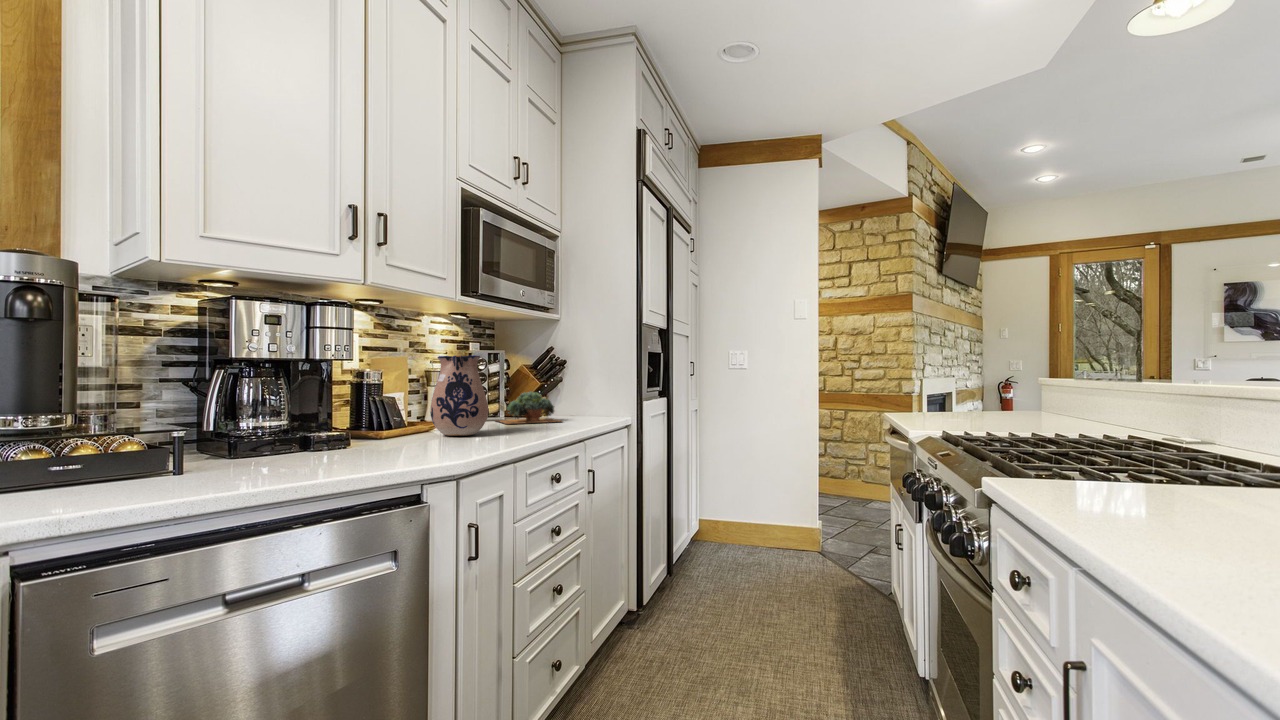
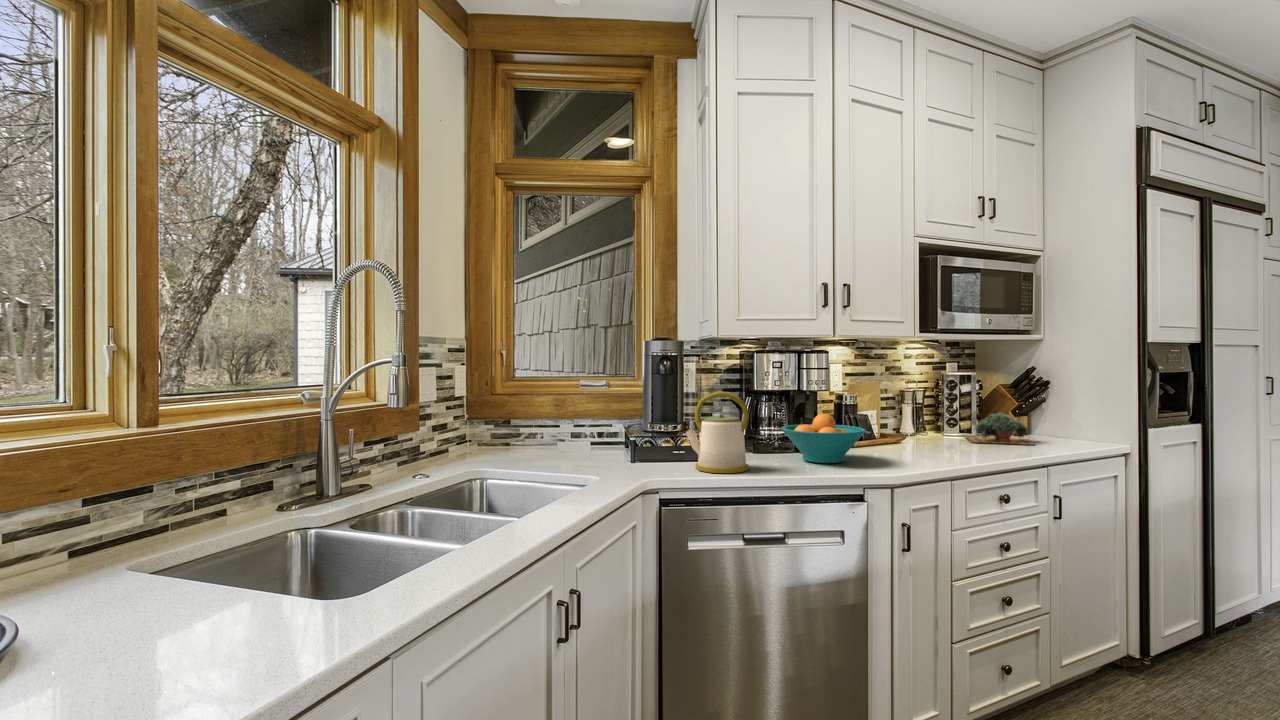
kettle: none [84,345,233,494] -> present [685,391,749,473]
ceramic pitcher: present [430,355,489,436] -> none [892,385,942,452]
fruit bowl: none [284,388,414,459] -> present [781,414,866,463]

